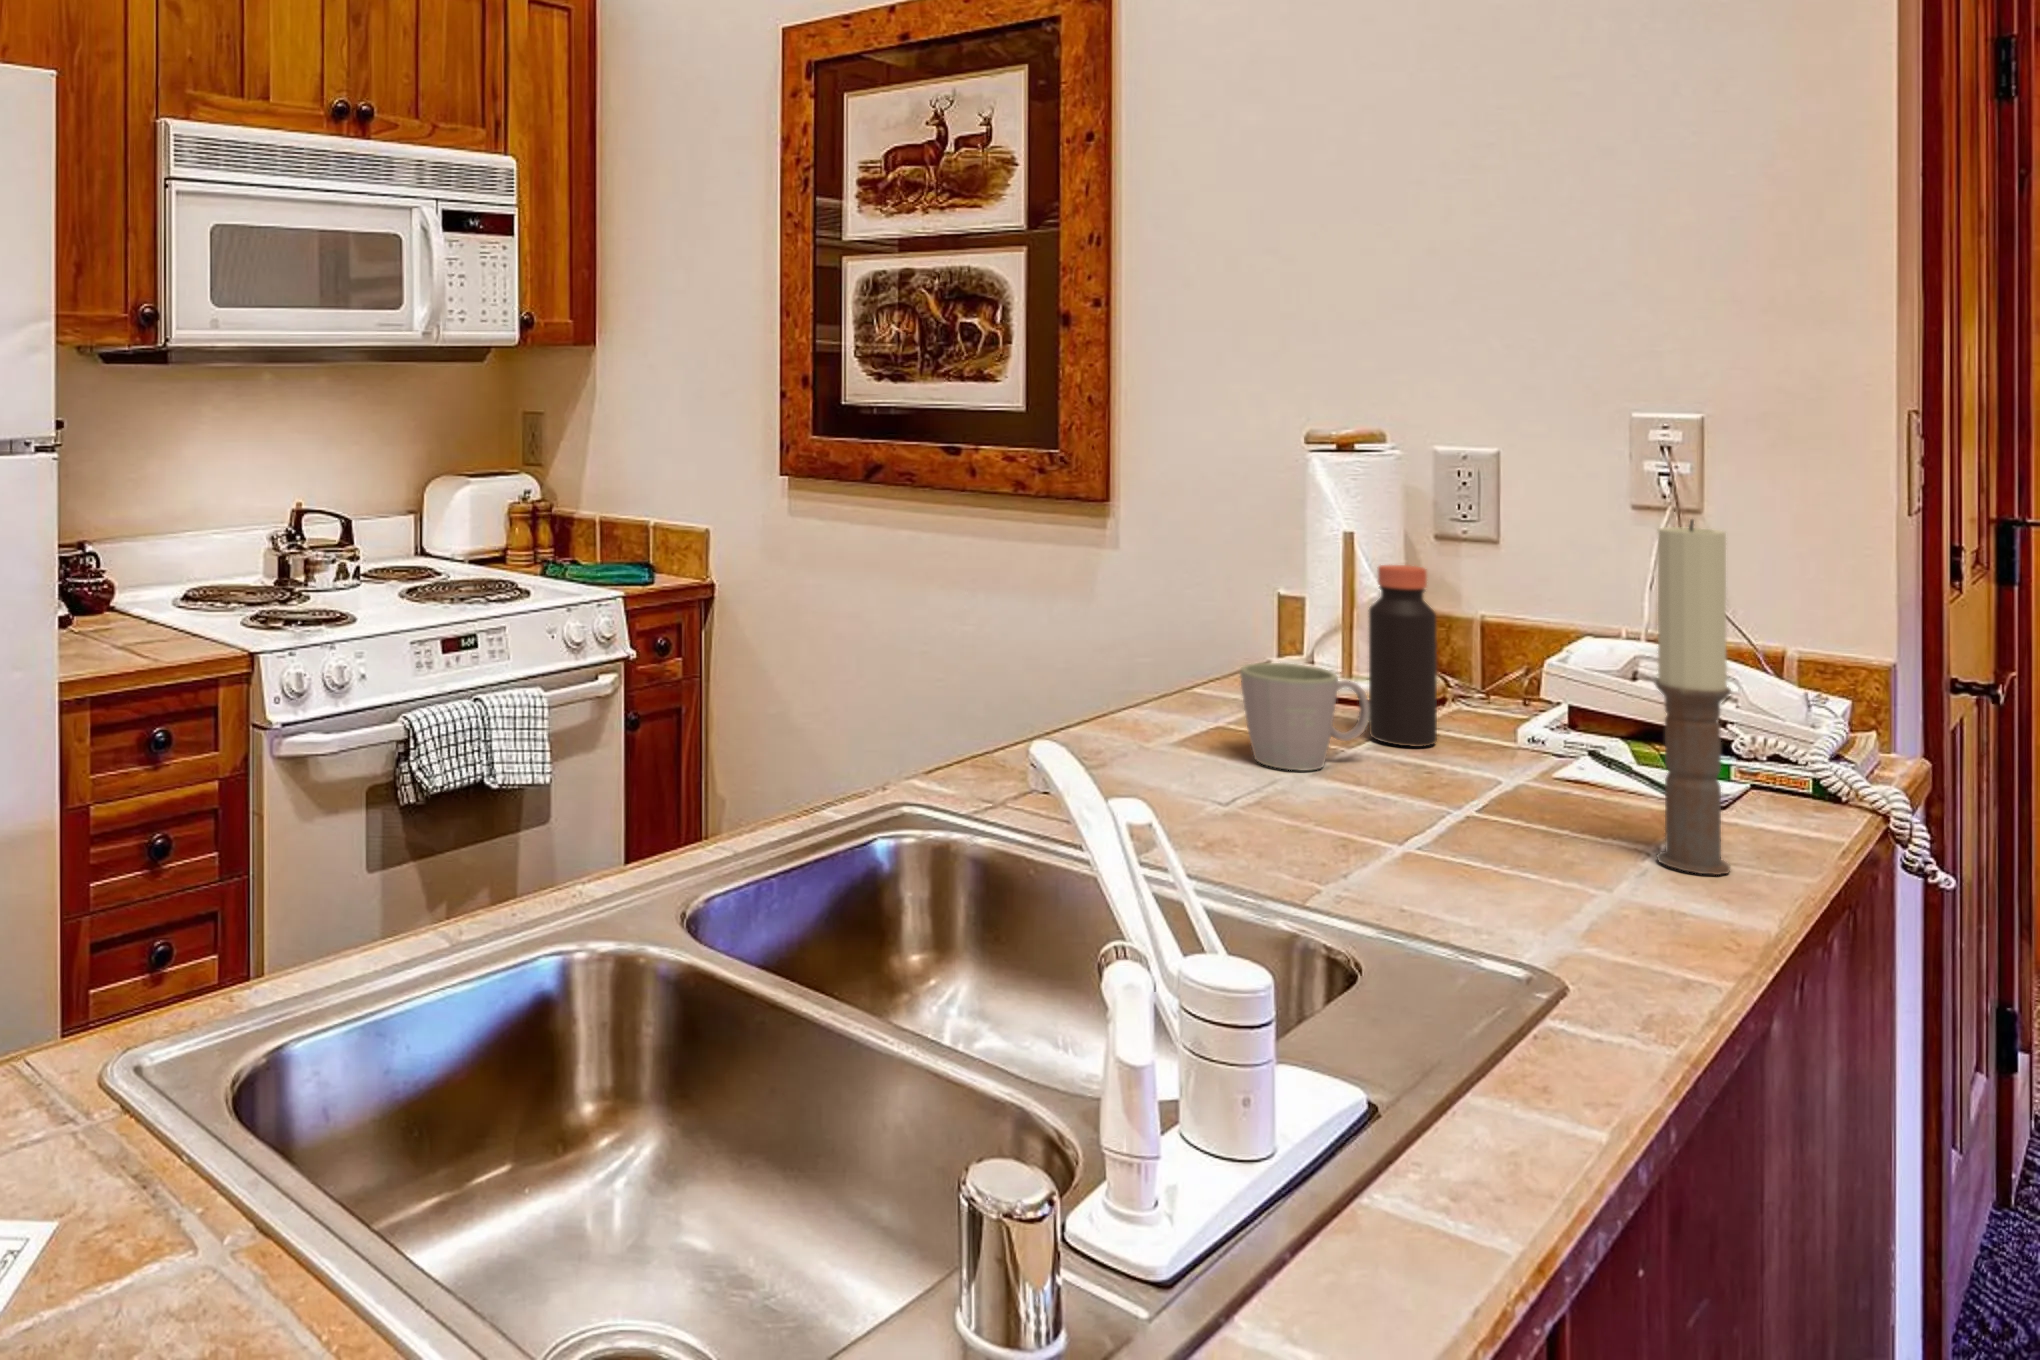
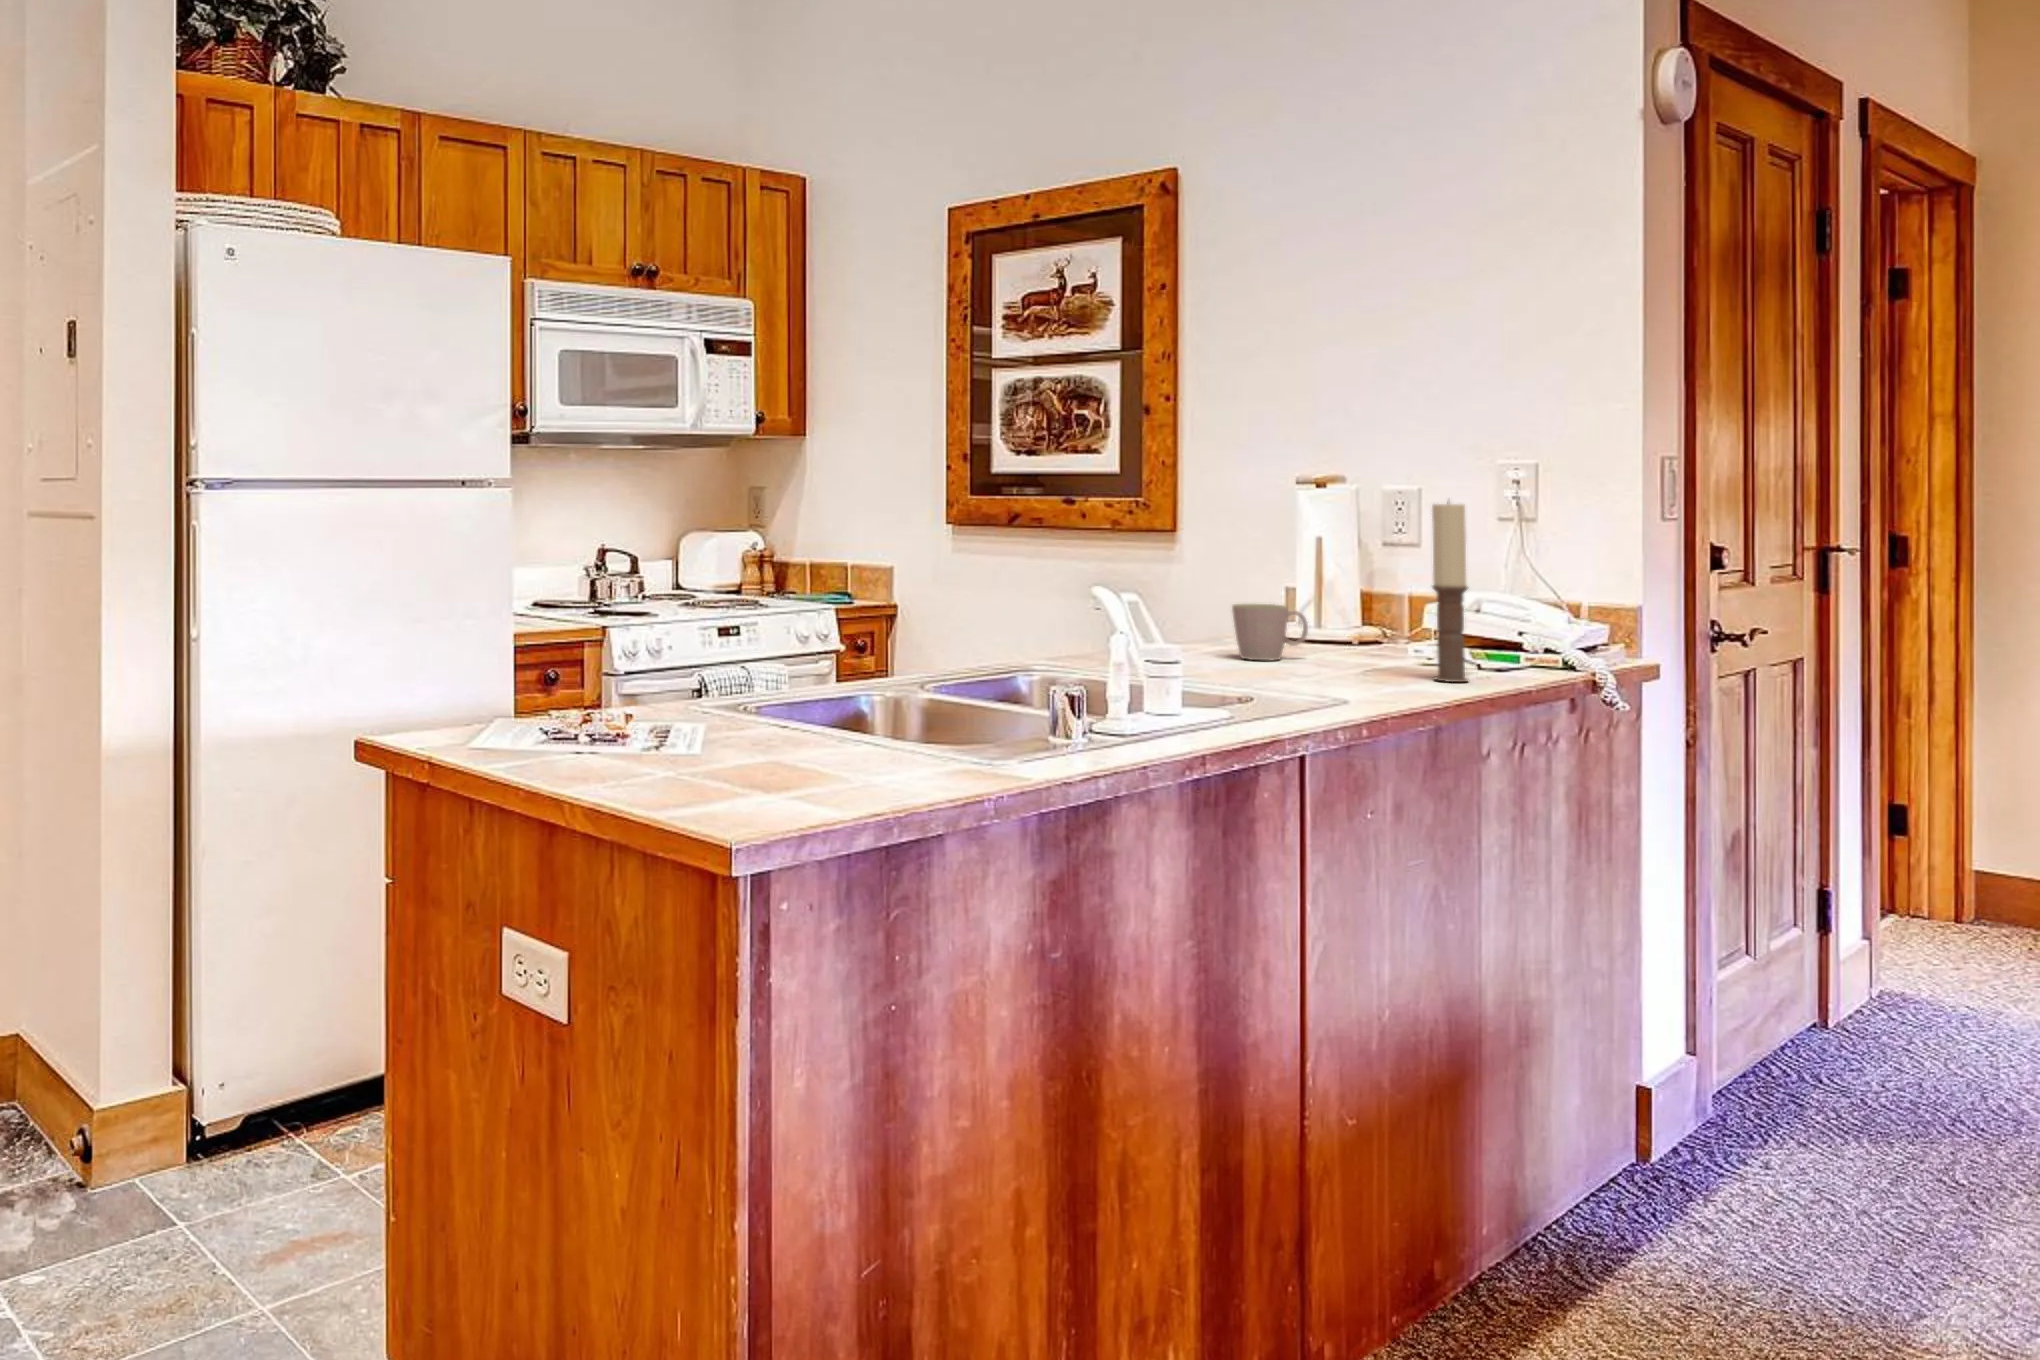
bottle: present [1369,565,1437,747] -> none [1316,549,1357,655]

